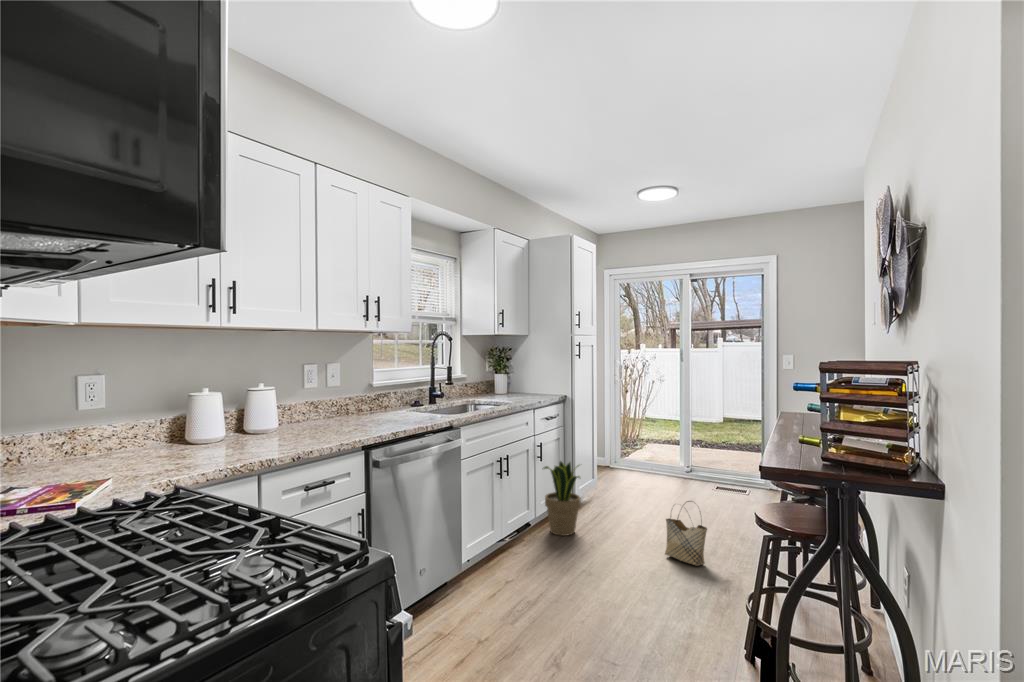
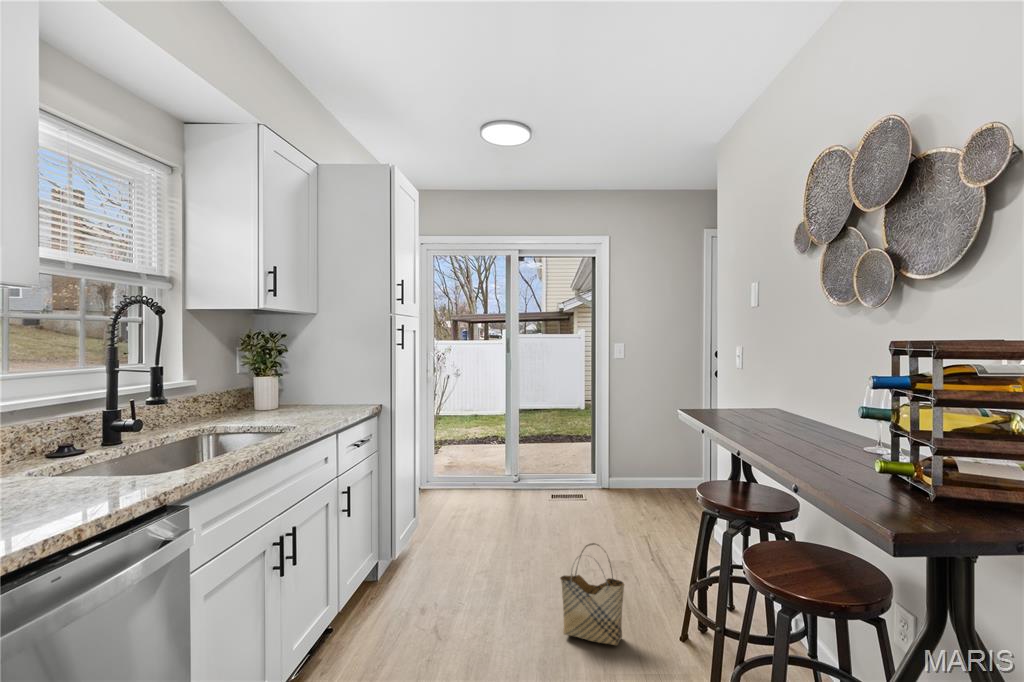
potted plant: present [544,461,581,536] -> none [354,508,421,639]

